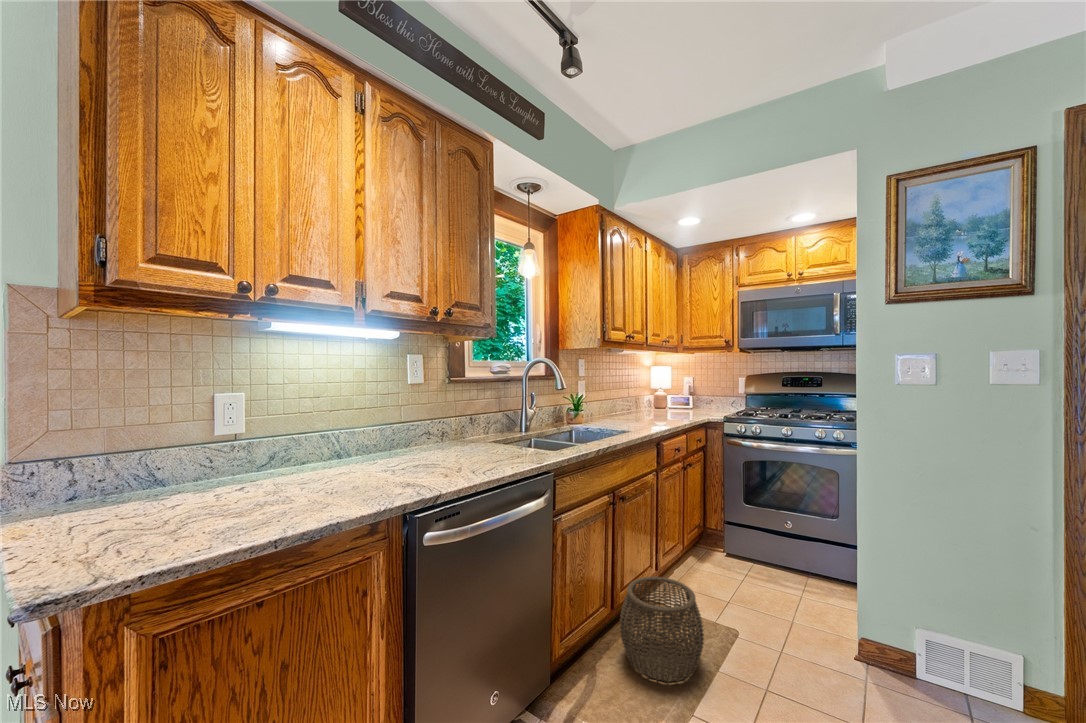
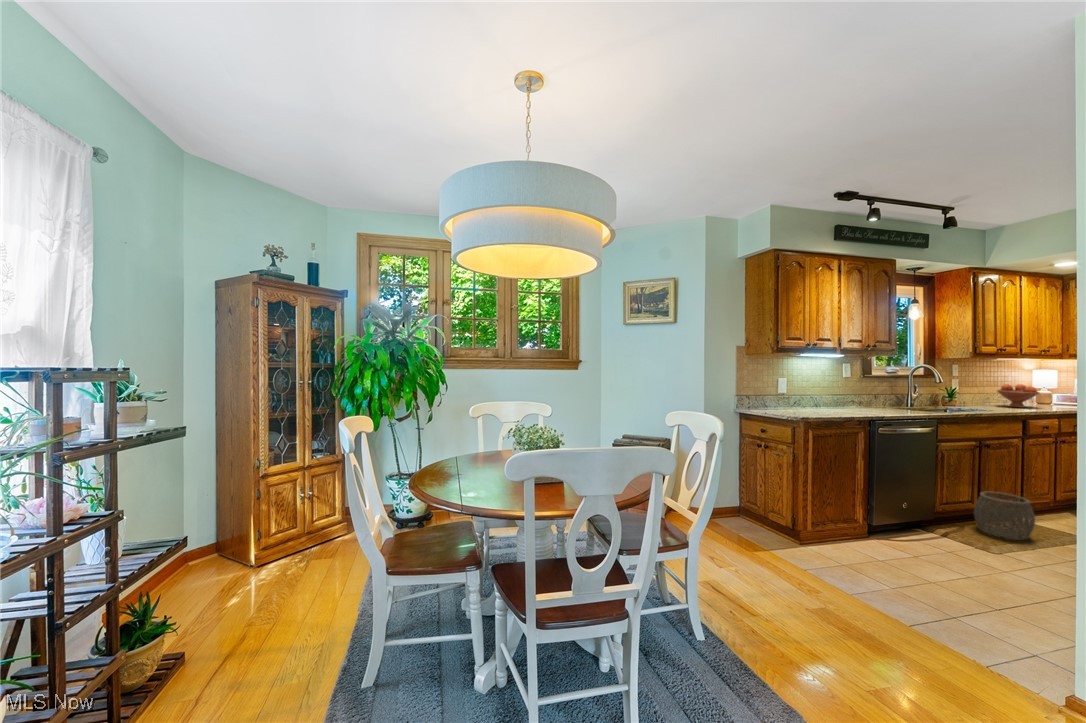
fruit bowl: none [624,385,665,416] -> present [997,384,1039,408]

